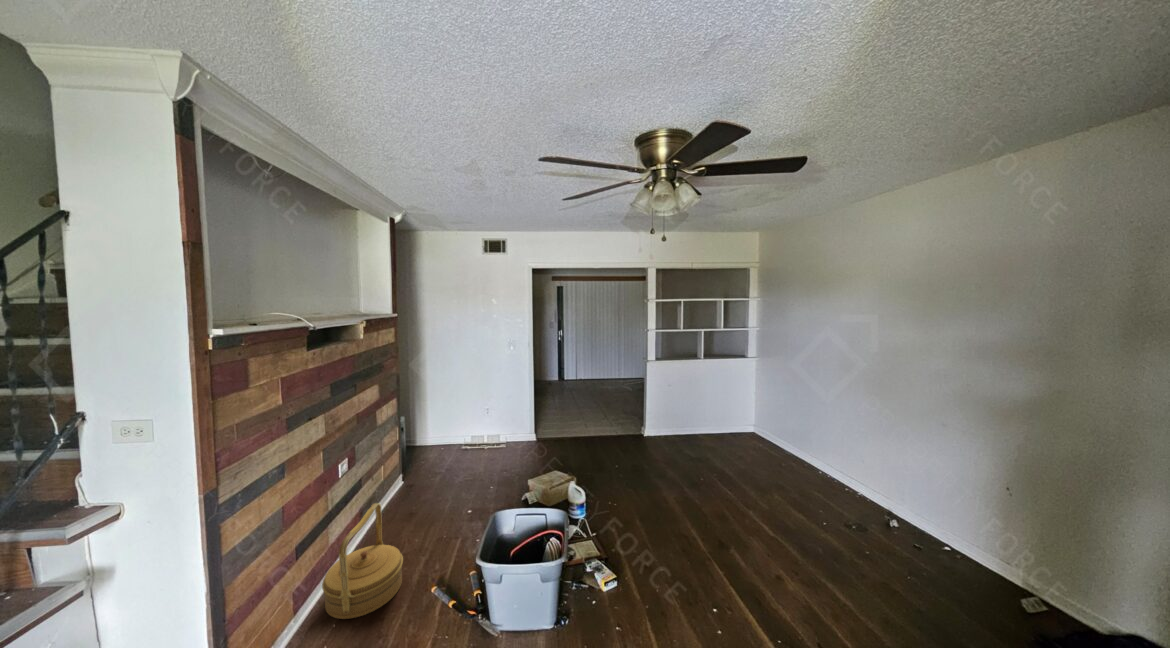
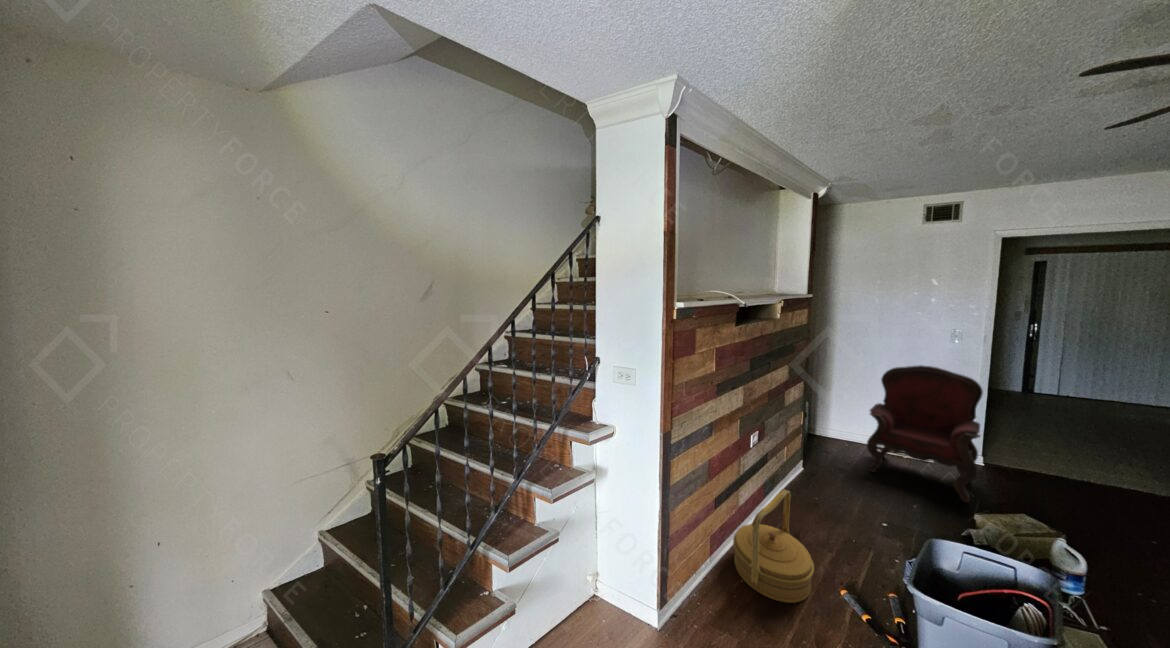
armchair: none [451,366,514,460] -> present [867,365,983,502]

